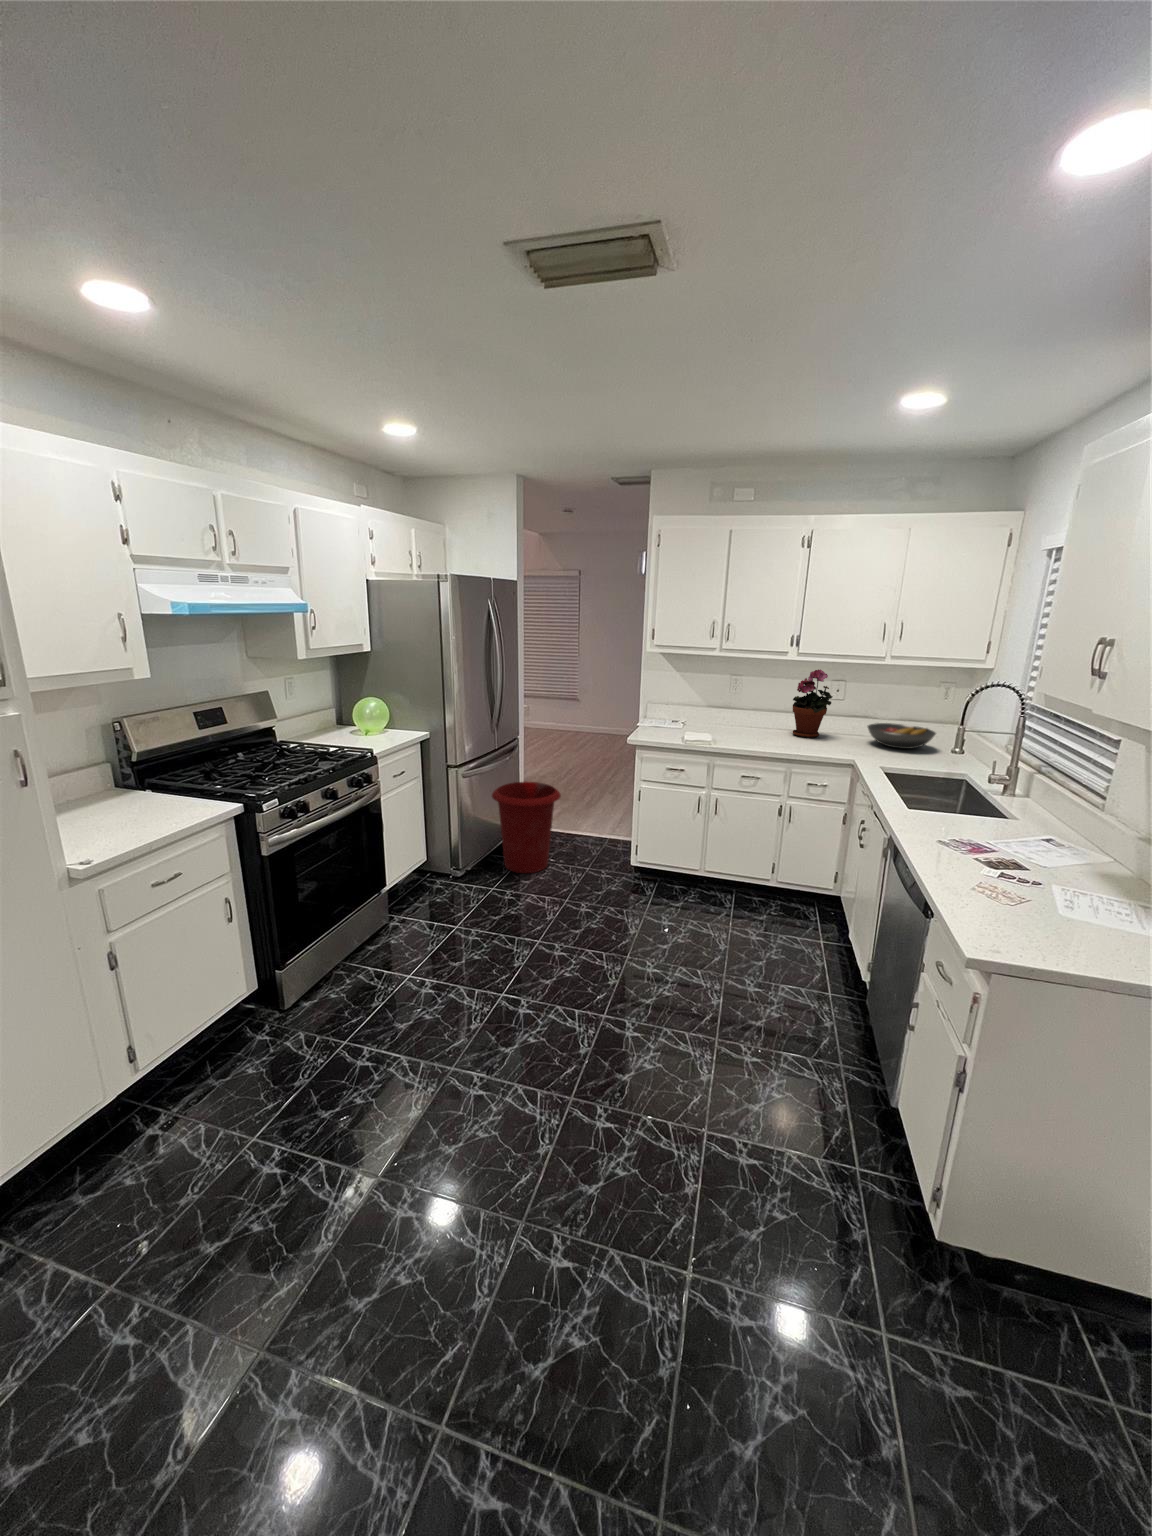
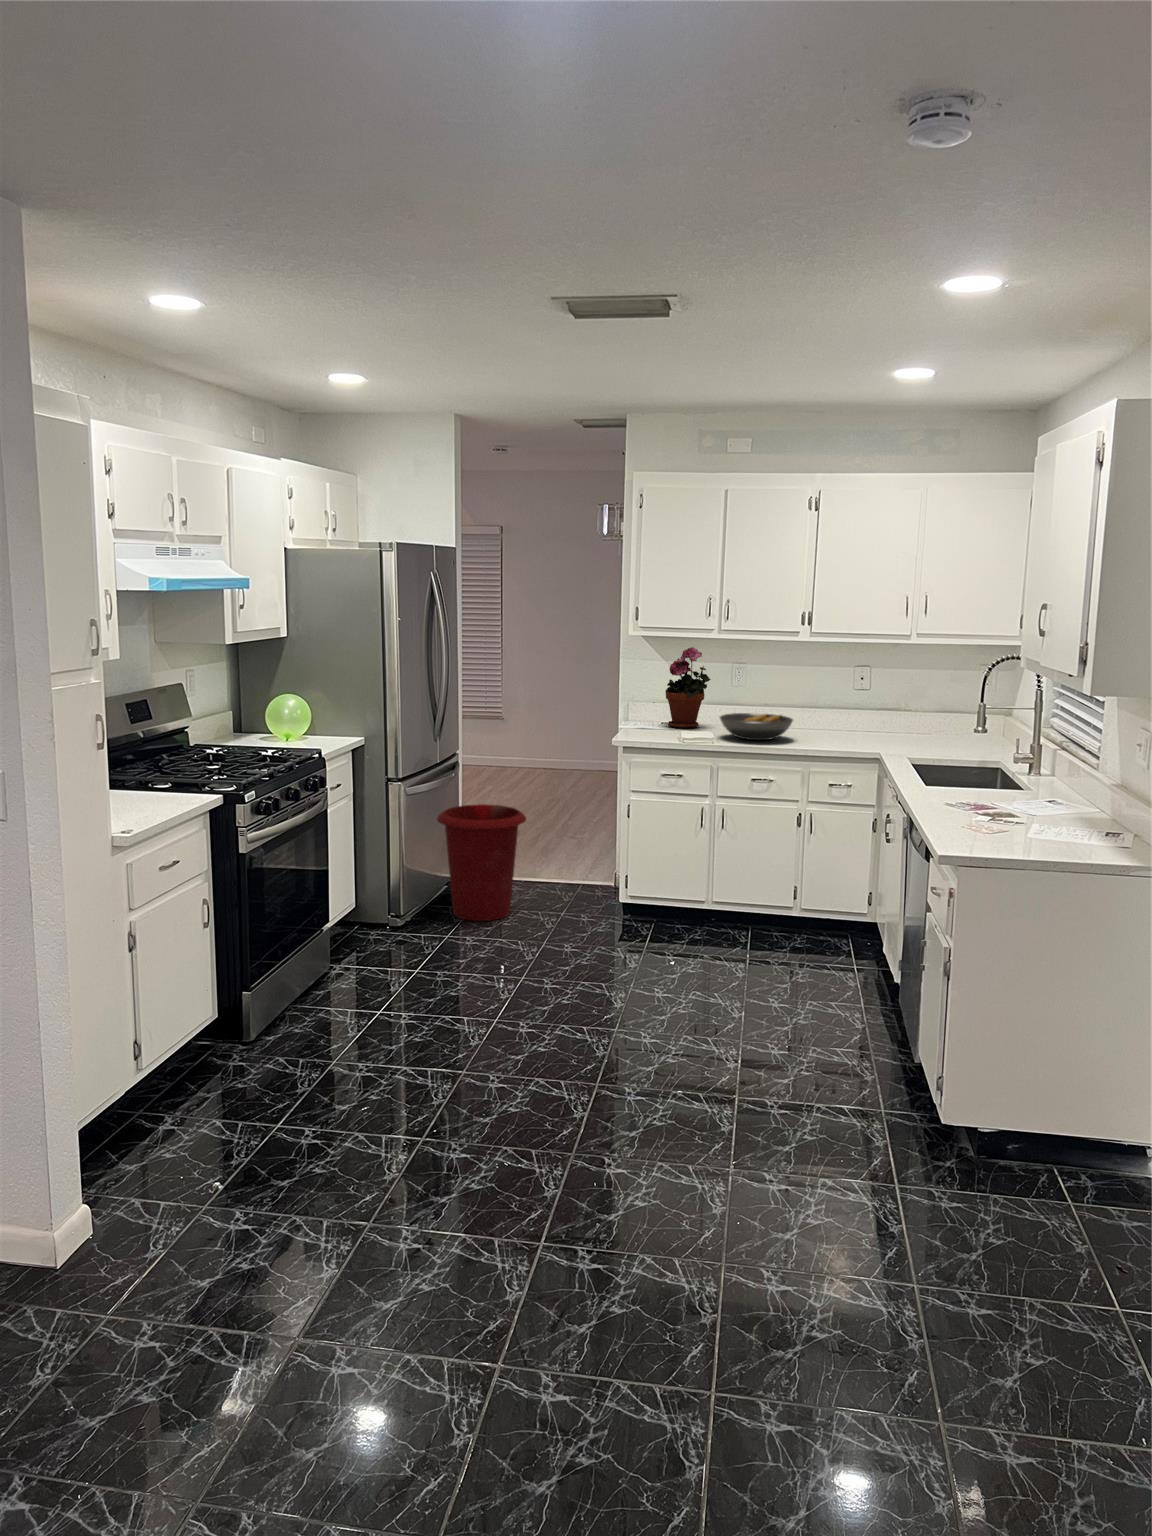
potted plant: present [793,669,833,738] -> present [665,647,711,728]
fruit bowl: present [868,723,936,749] -> present [720,713,793,740]

